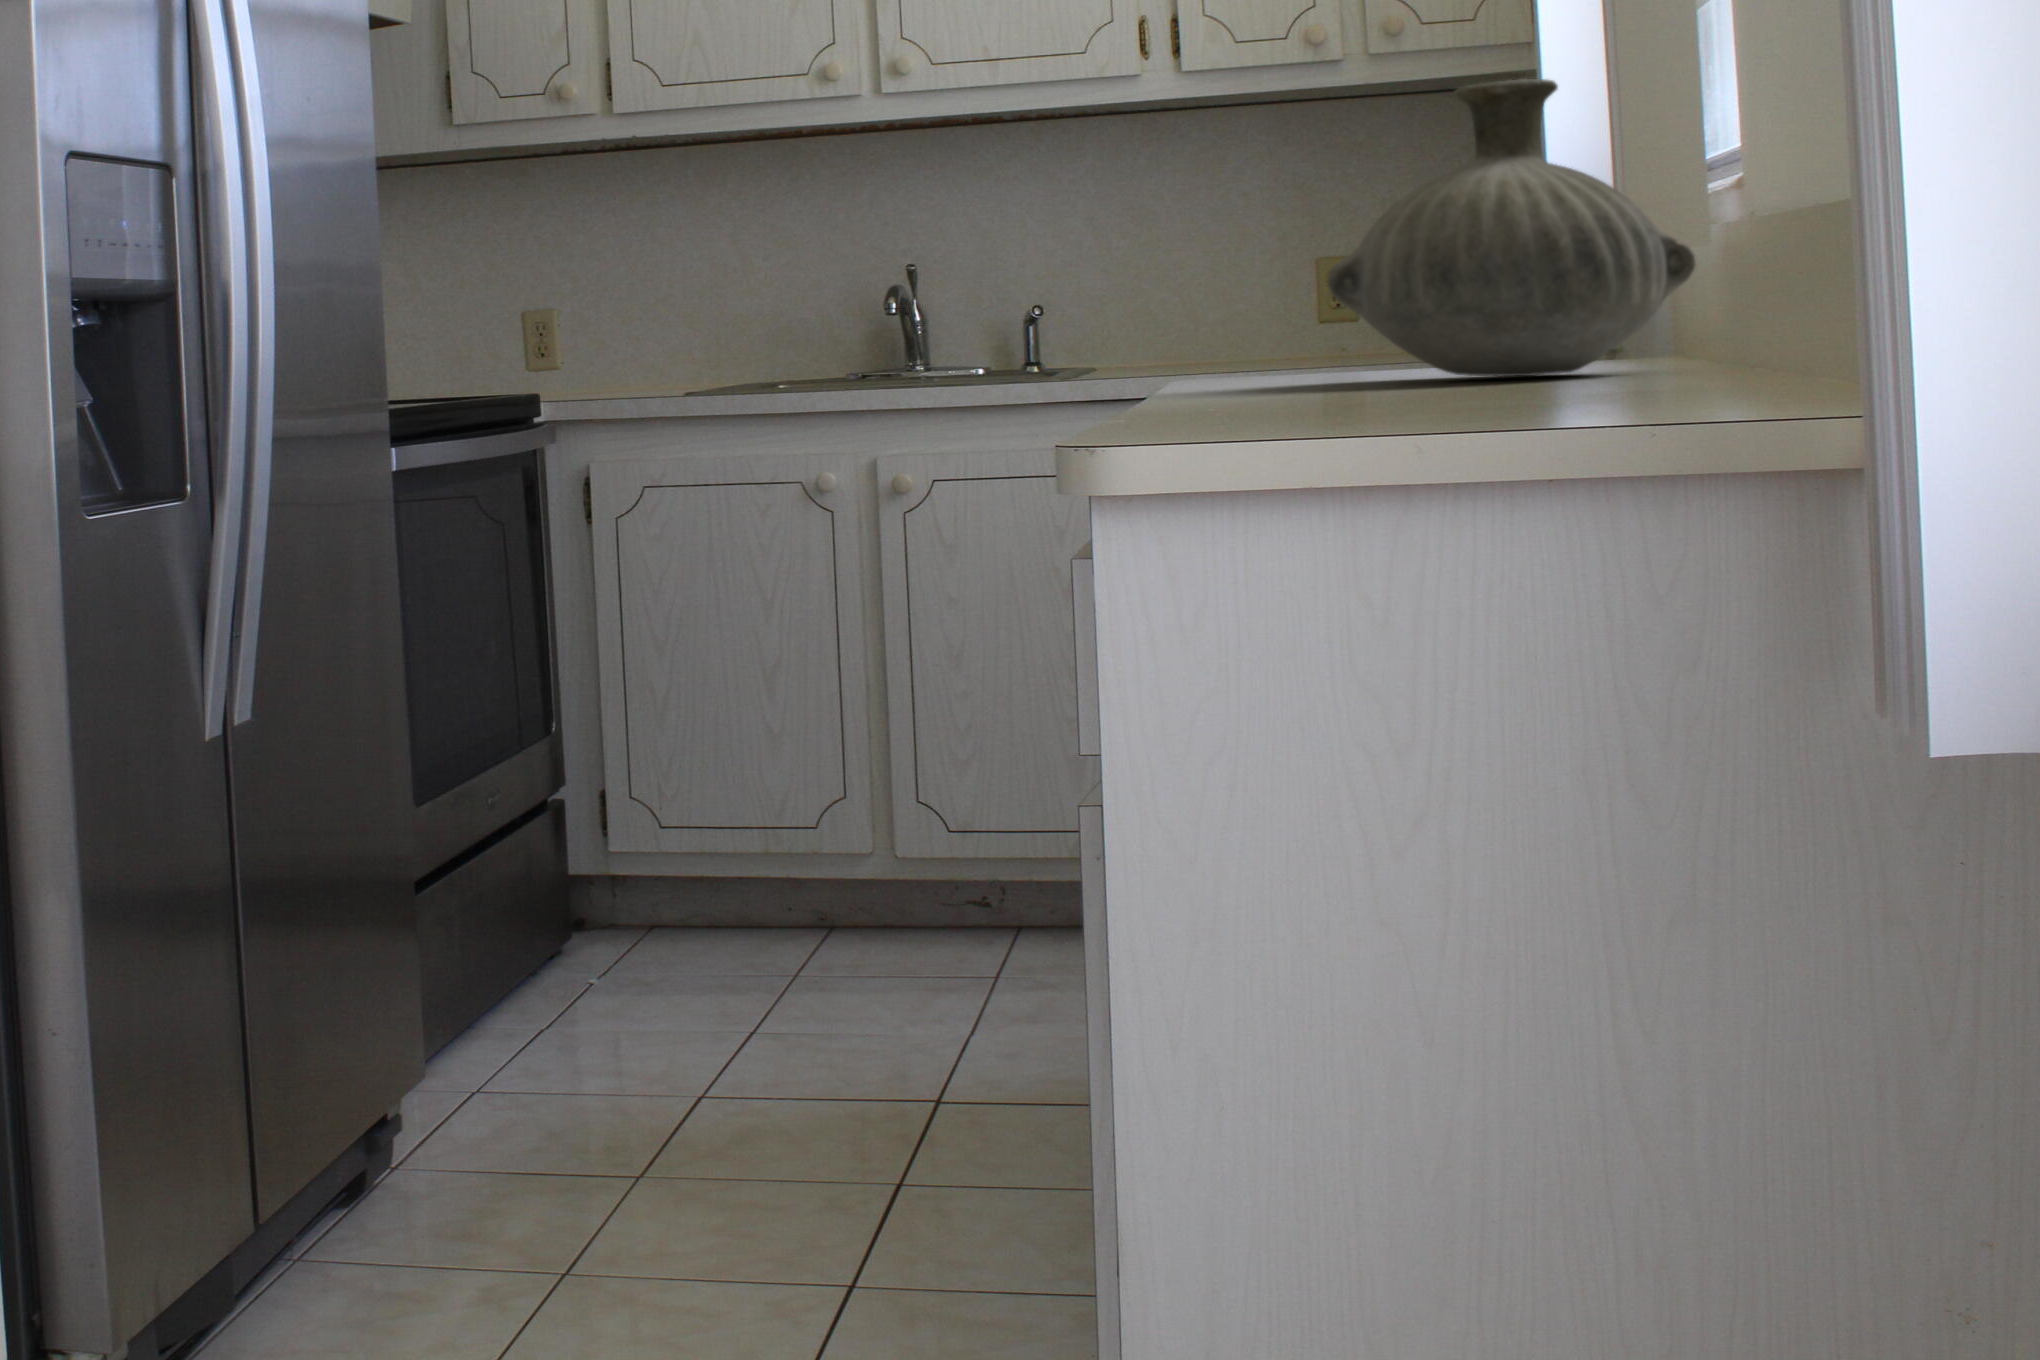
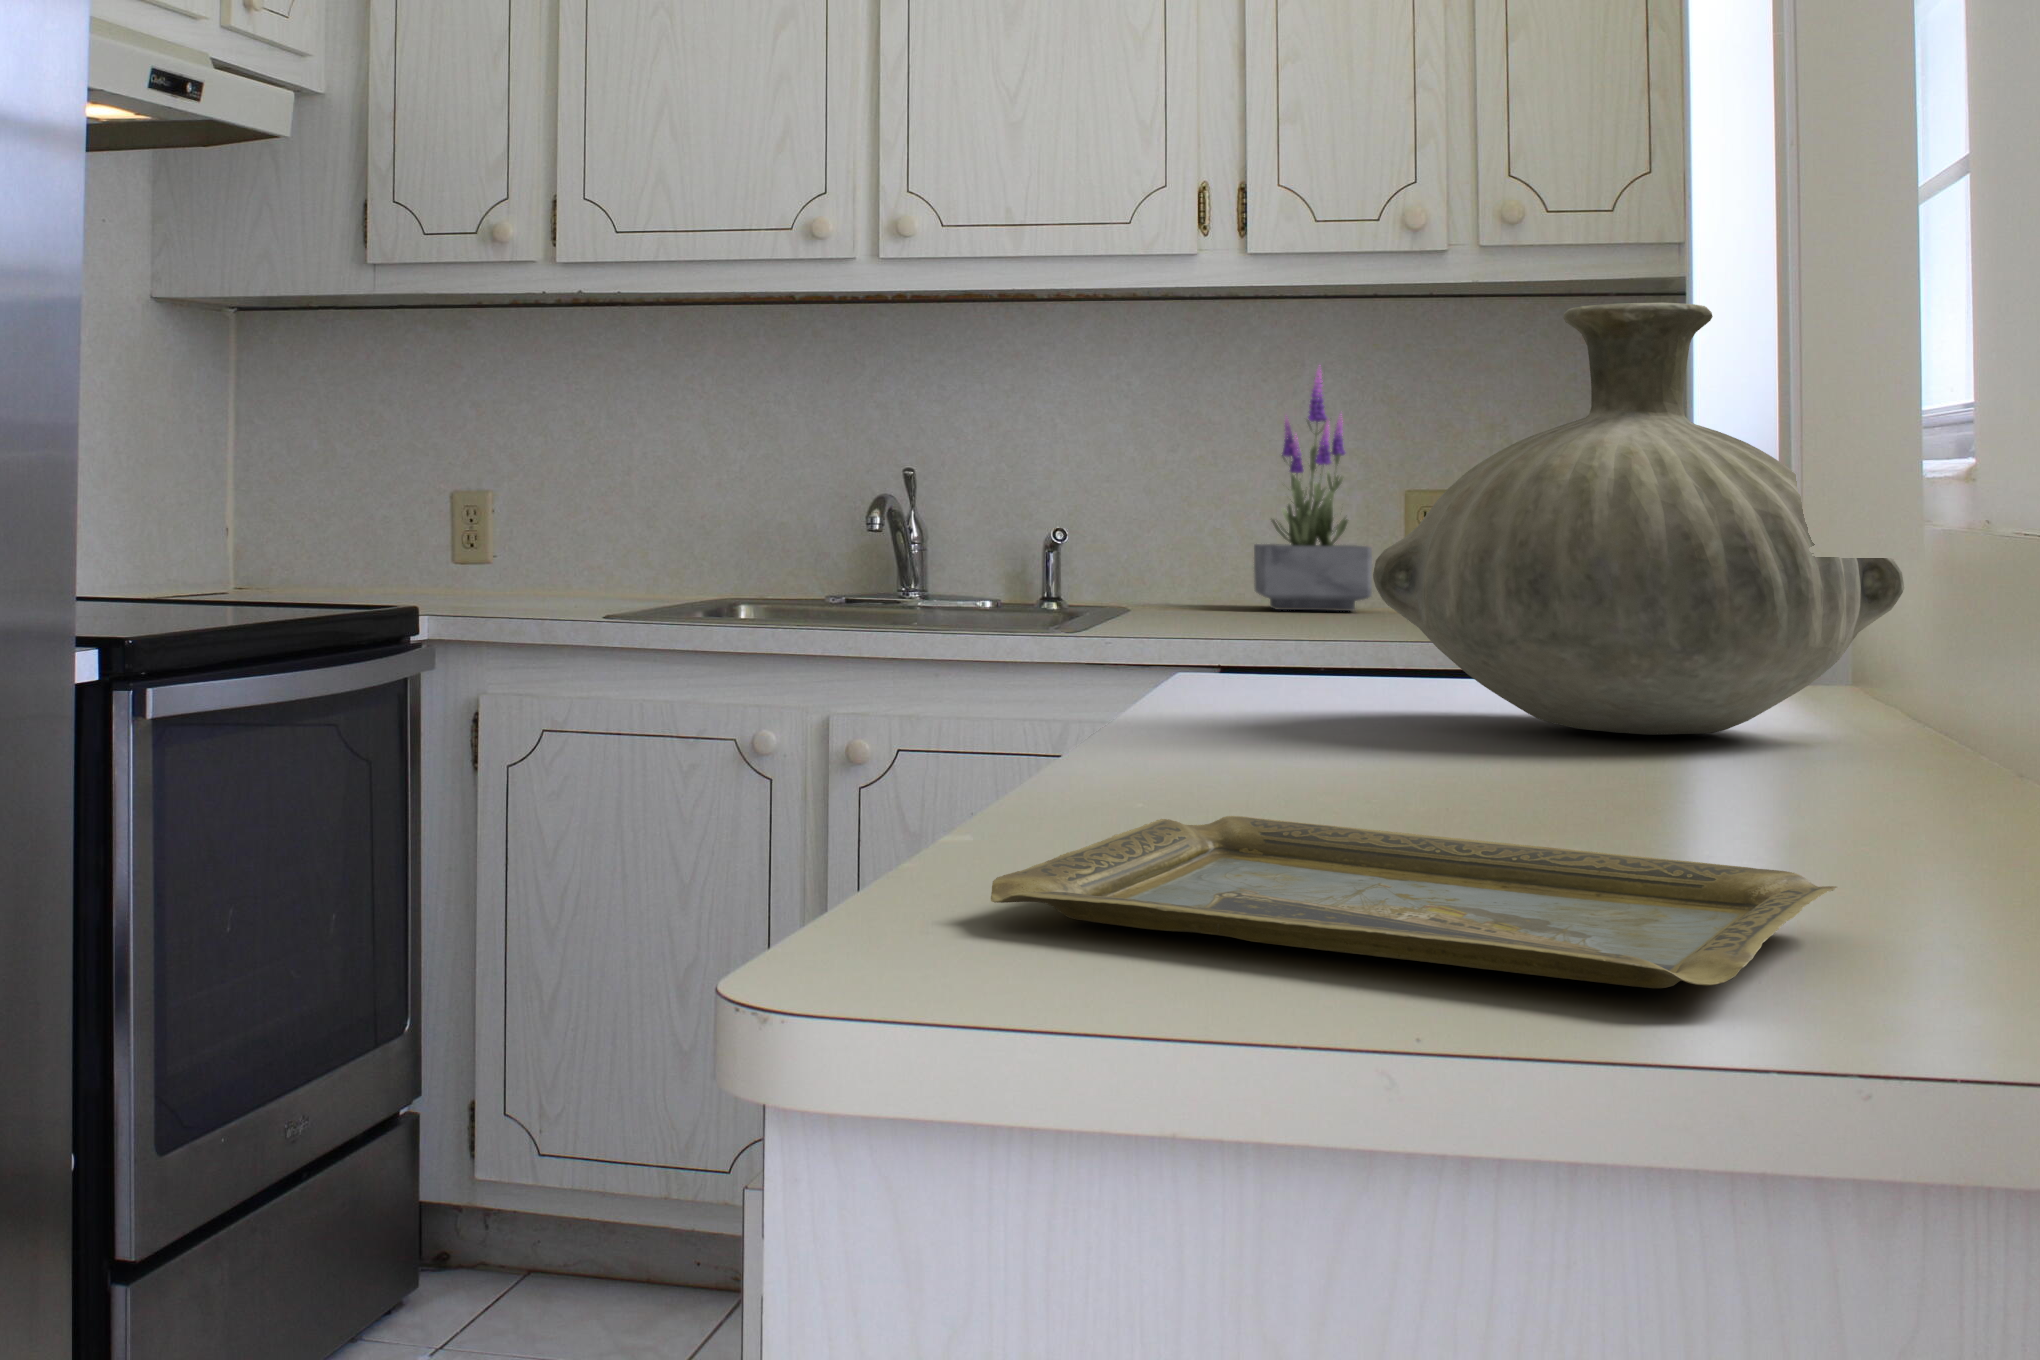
potted plant: none [1189,161,1289,361] -> present [1254,369,1372,611]
tray: none [1171,378,1639,424] -> present [991,816,1837,988]

